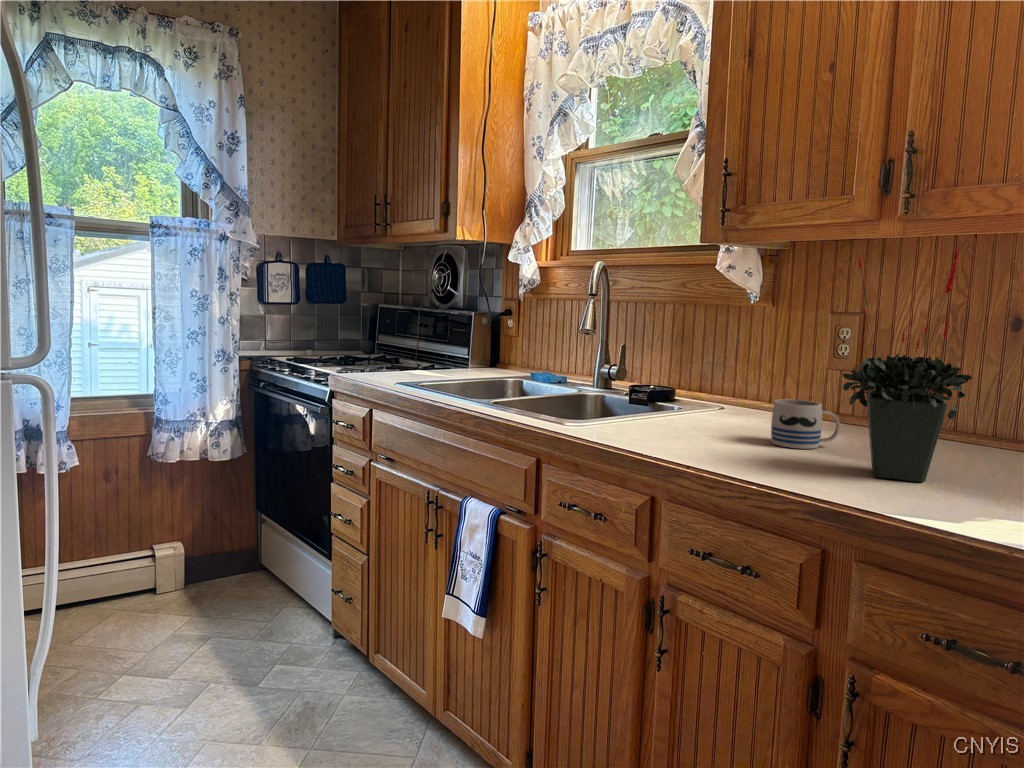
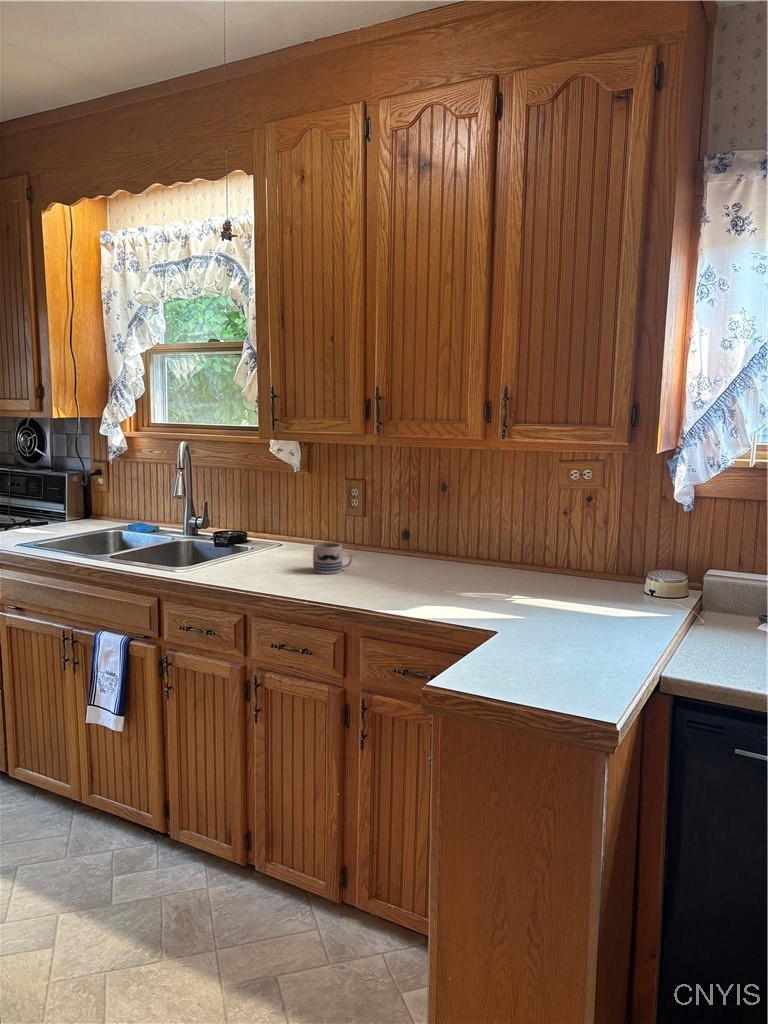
potted plant: present [843,247,972,482] -> none [351,464,416,589]

